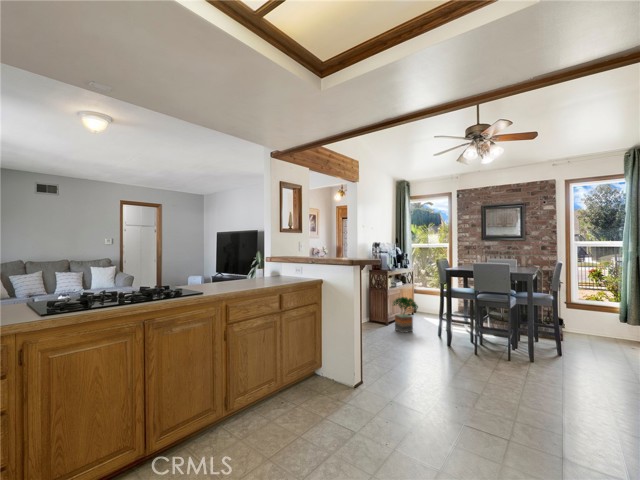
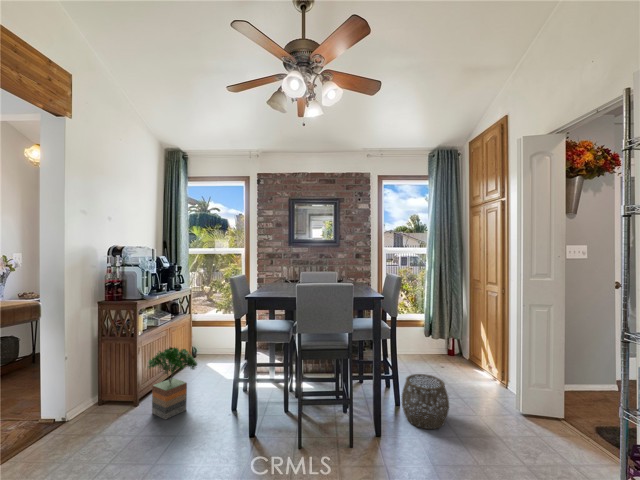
woven basket: none [563,334,609,372] -> present [402,374,449,429]

